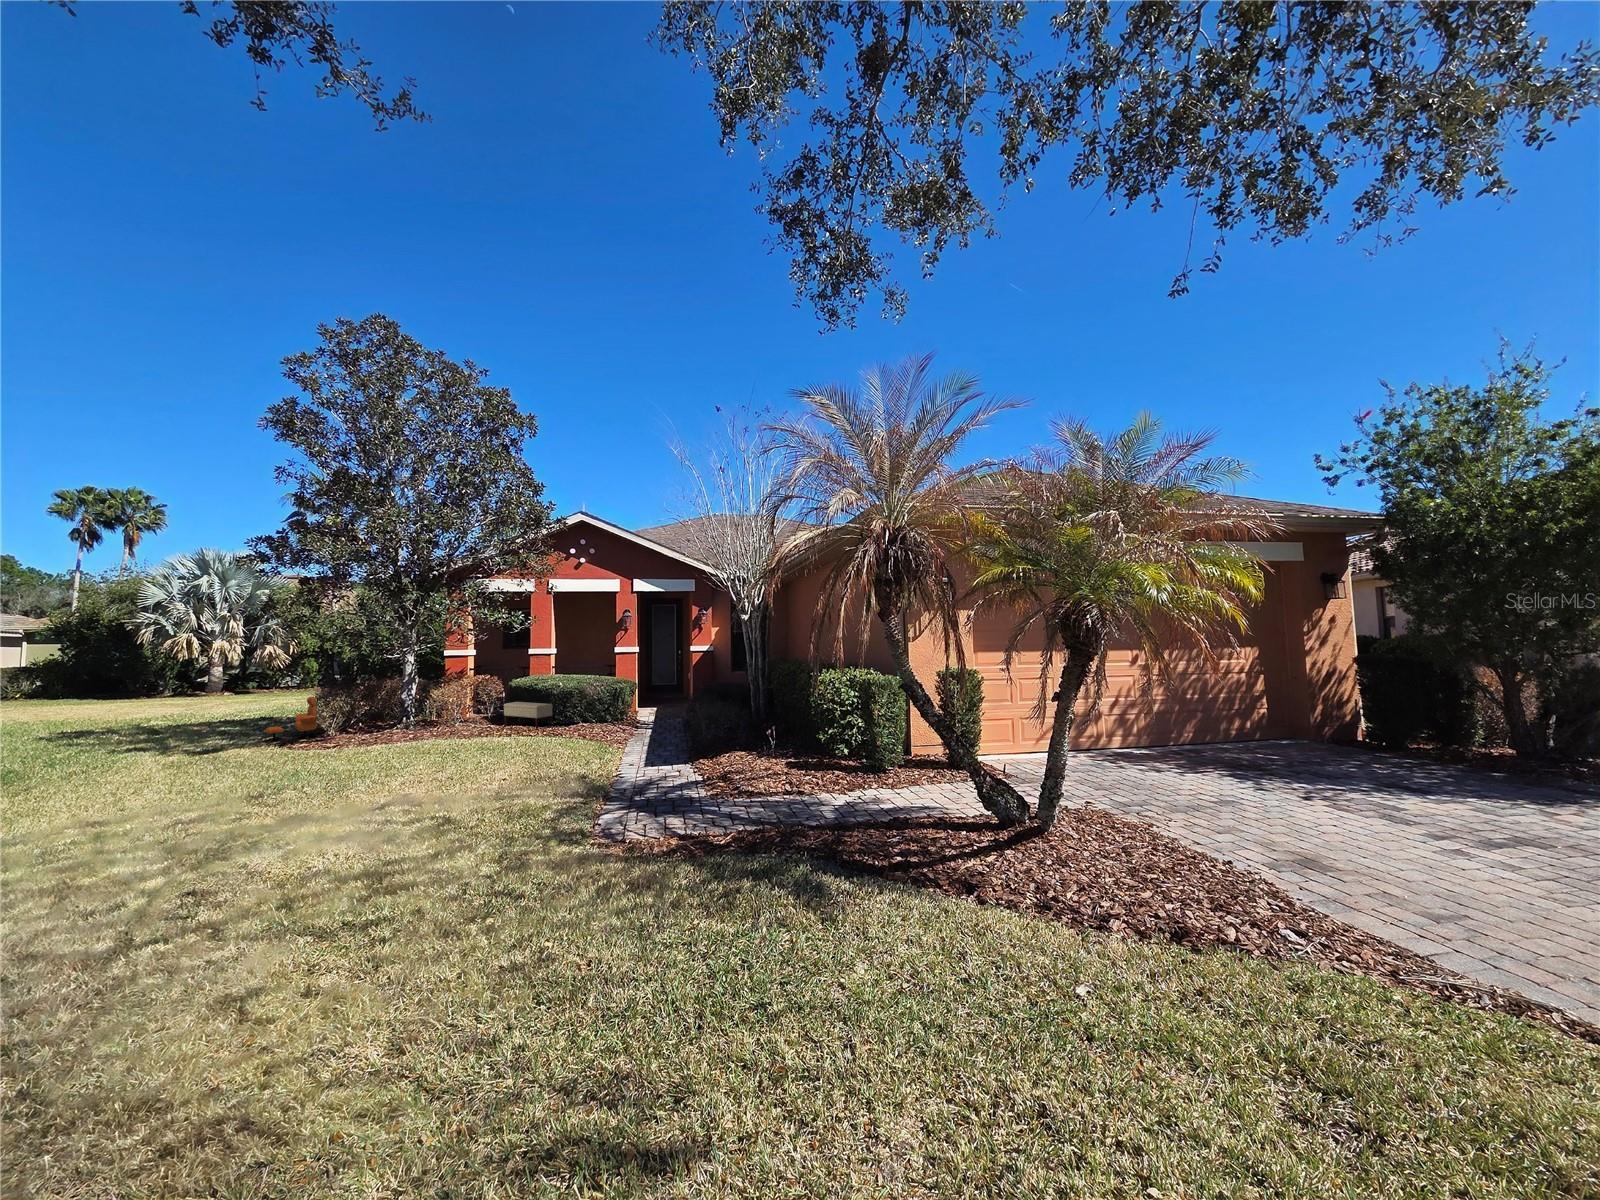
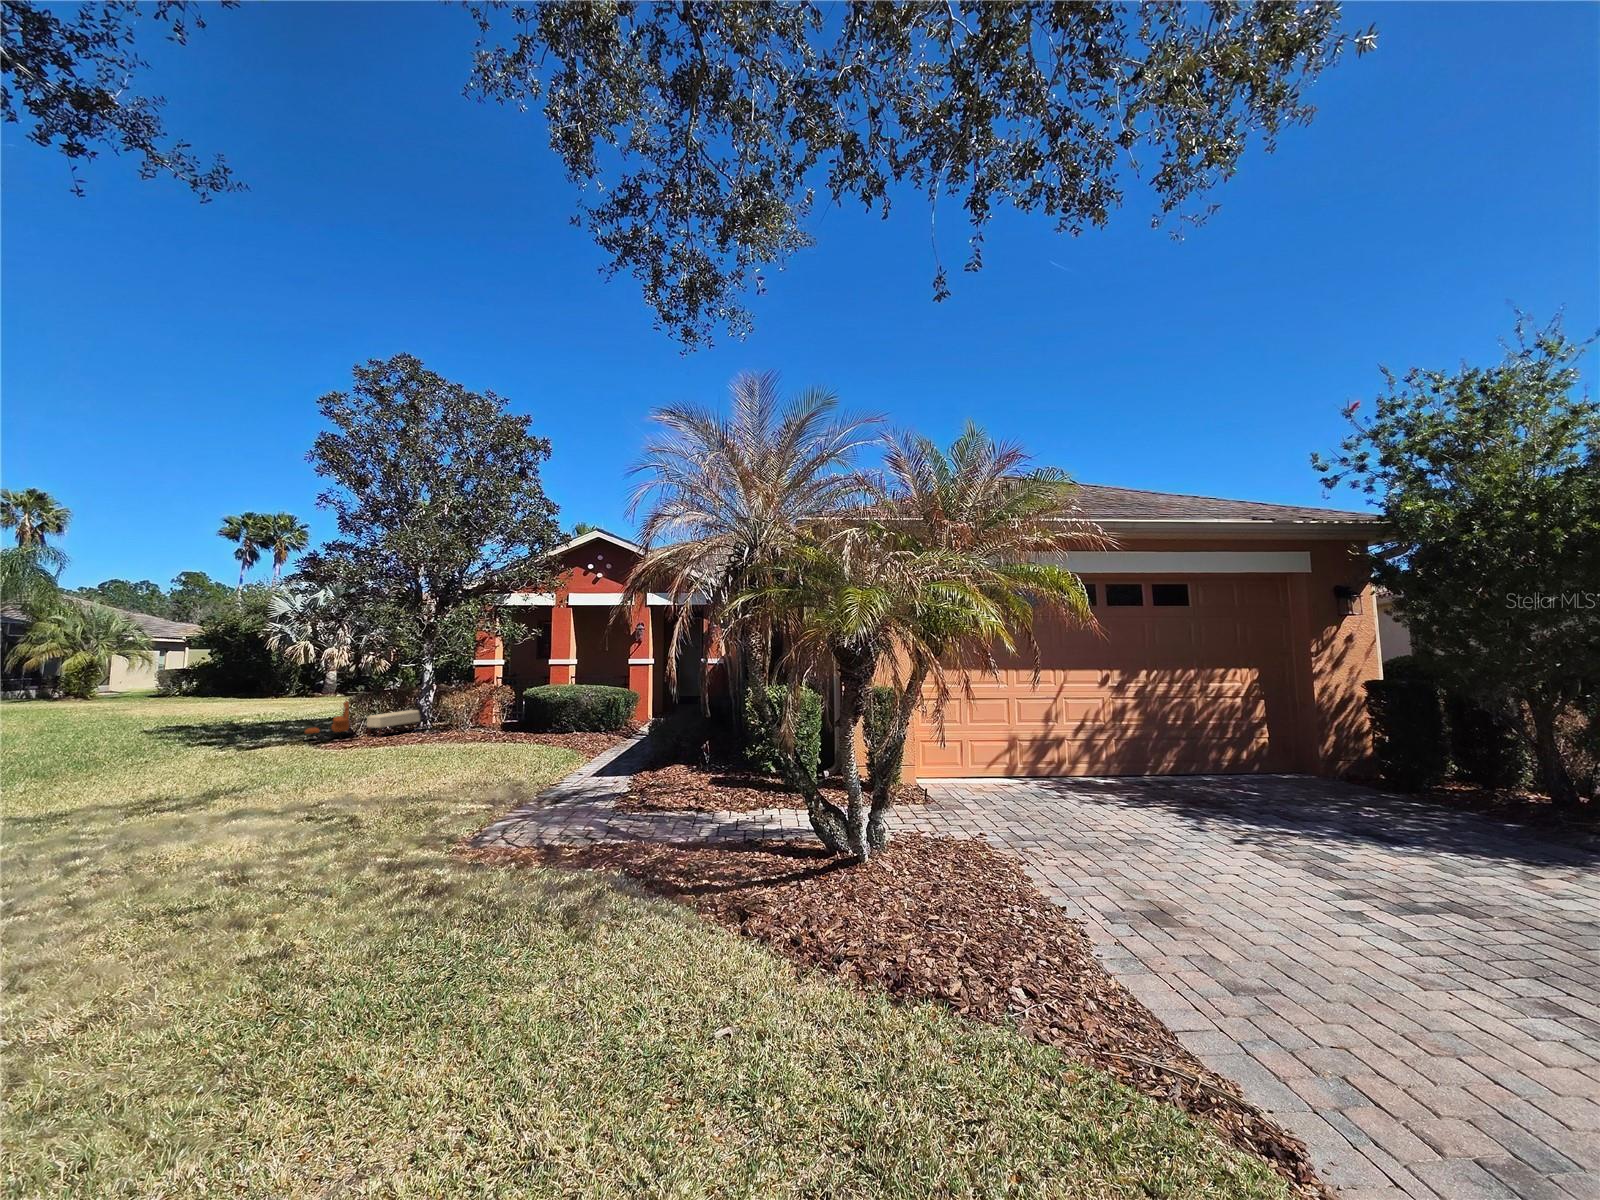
bench: present [504,702,553,729] -> present [367,710,420,737]

